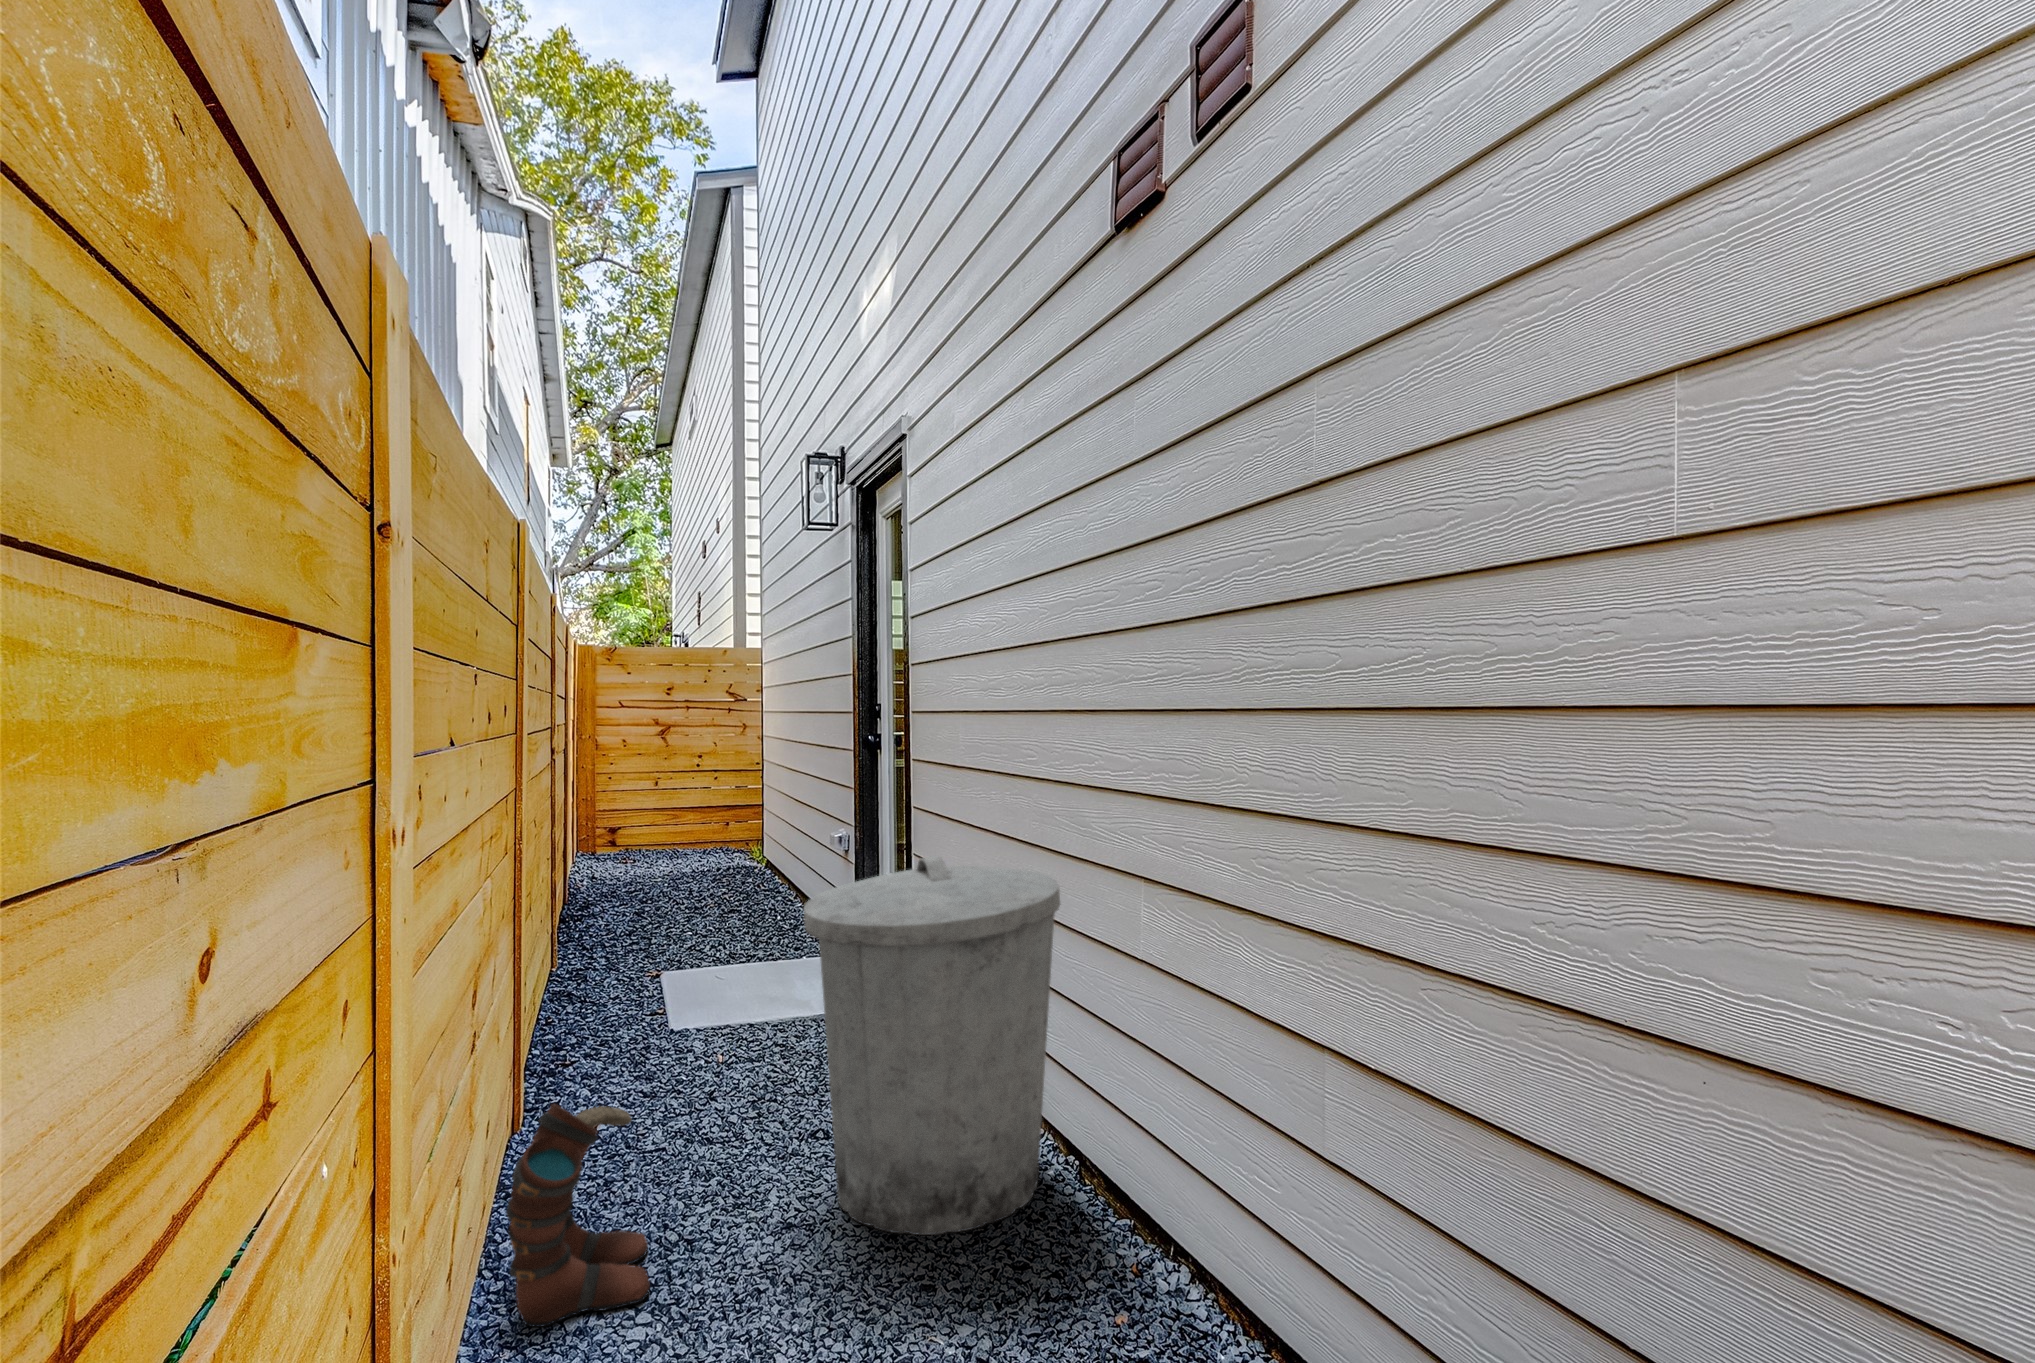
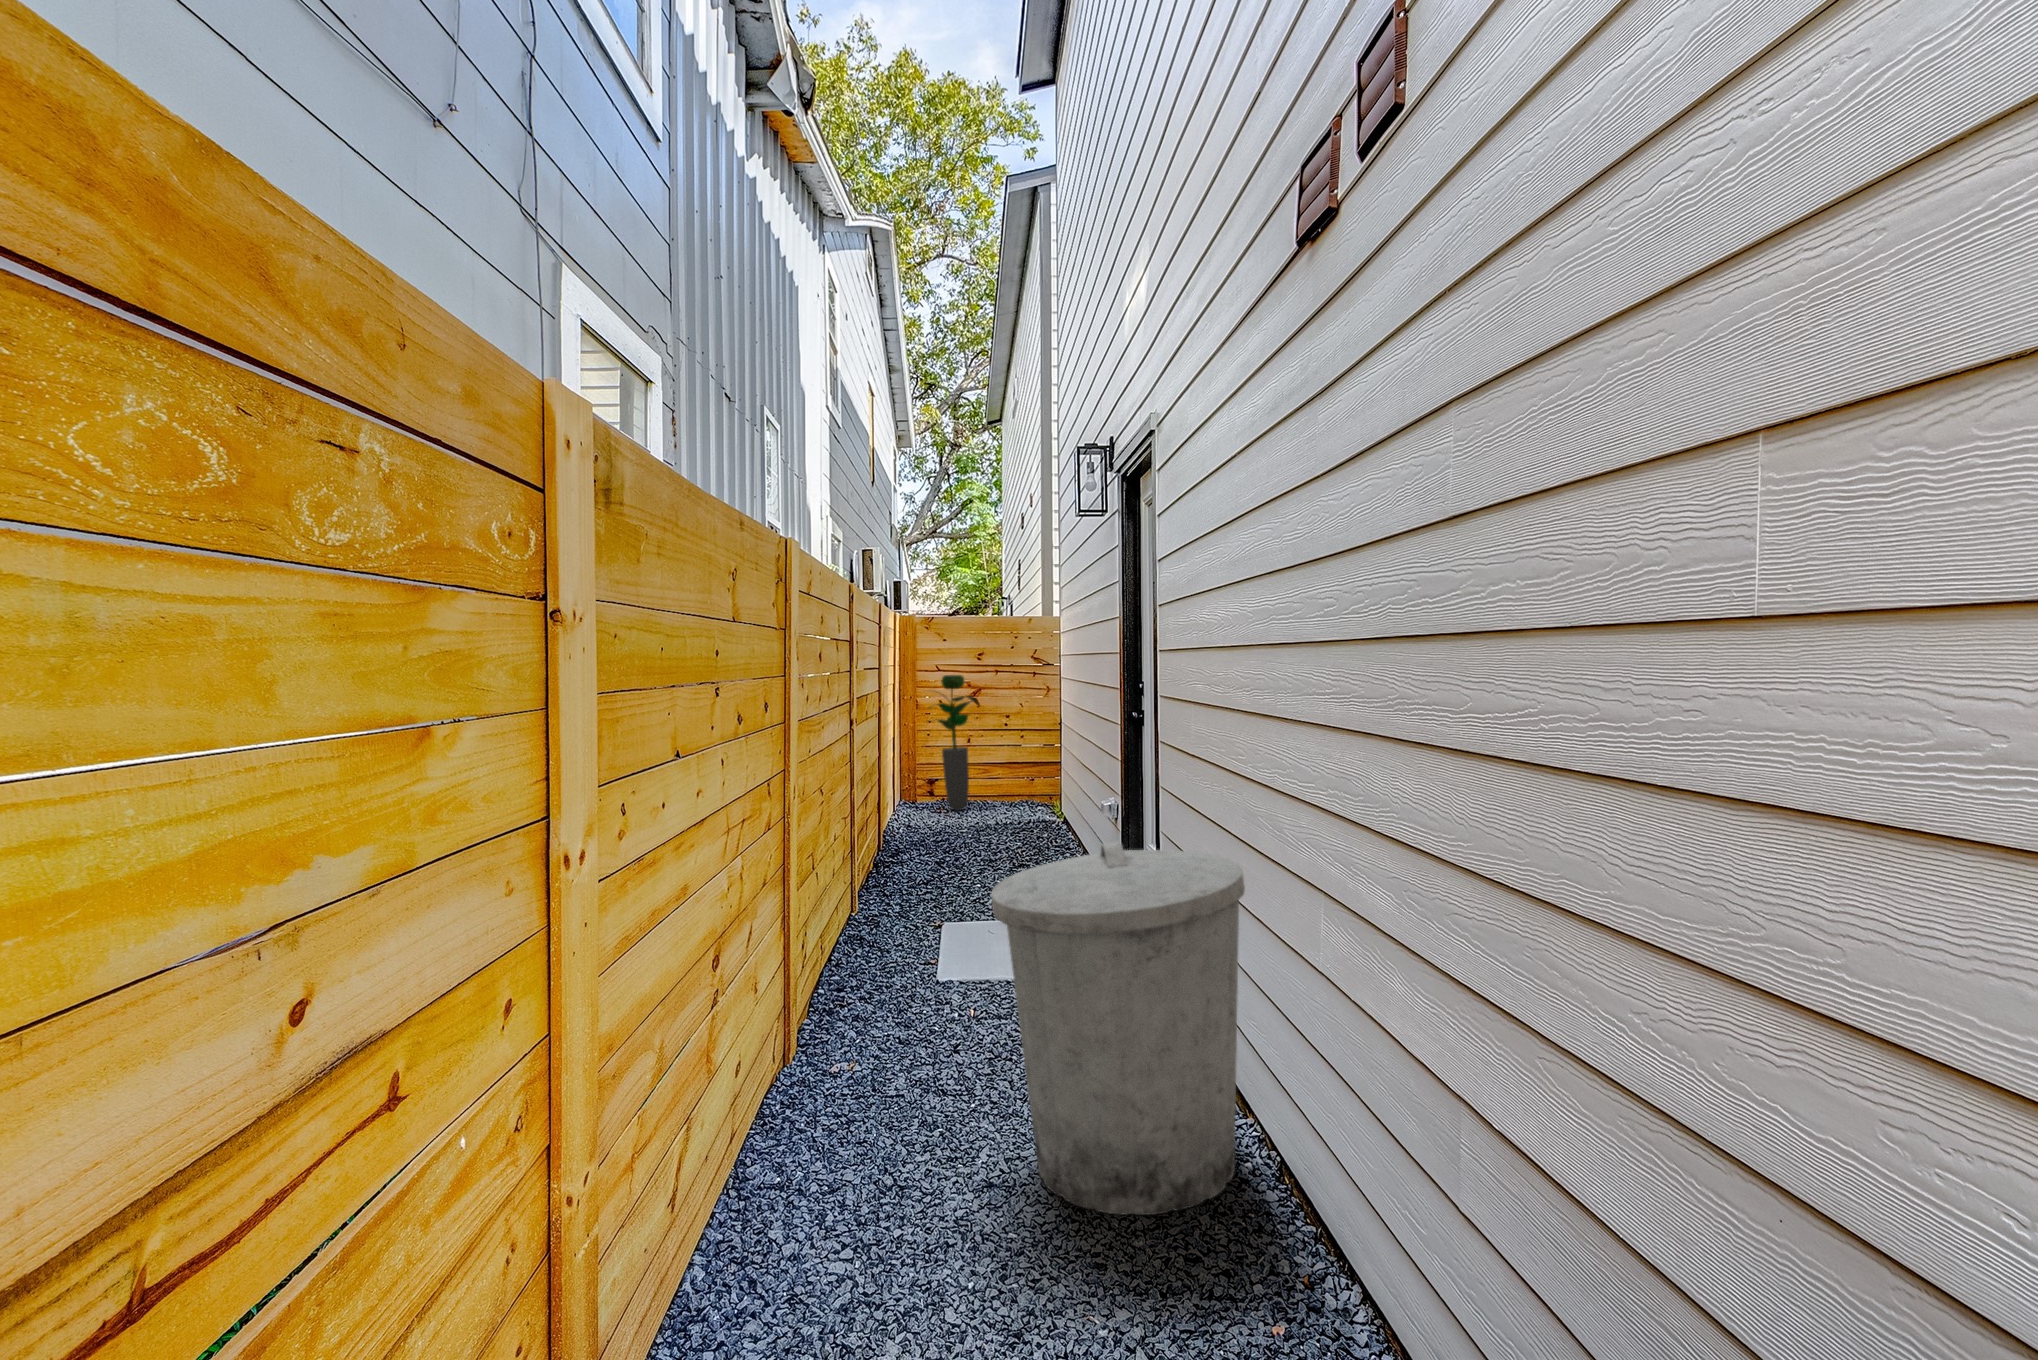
potted plant: none [605,708,674,856] -> present [934,675,979,811]
boots: present [506,1104,650,1327] -> none [736,1055,866,1249]

